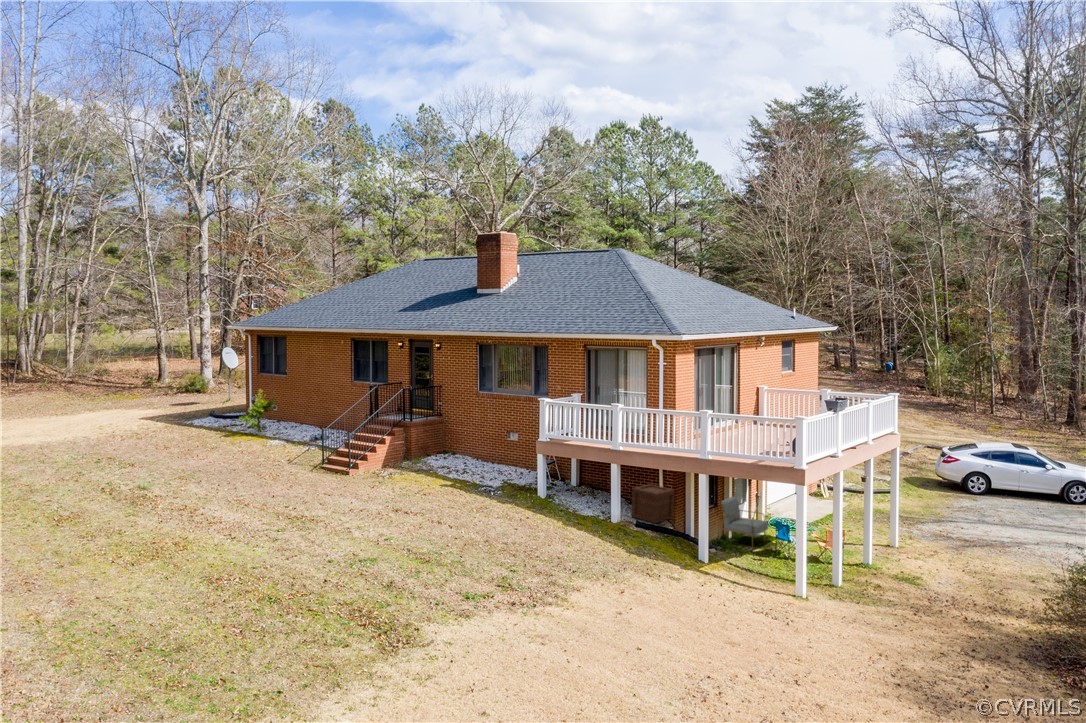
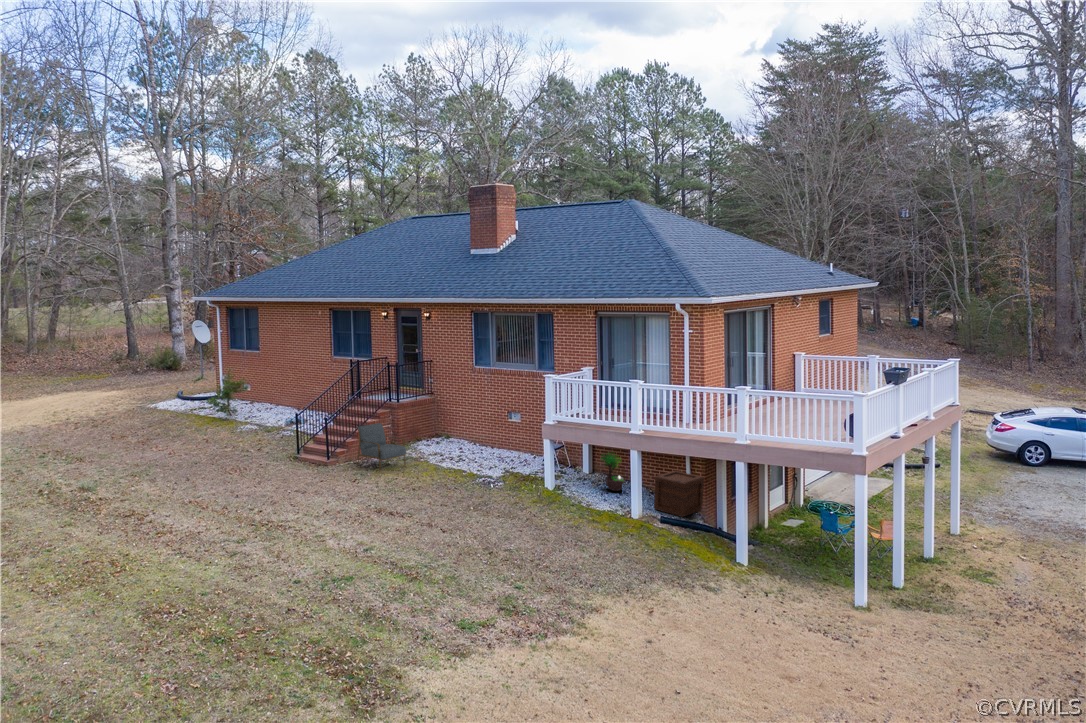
potted tree: none [586,465,607,502] -> present [601,453,625,491]
chair: present [719,497,768,547] -> present [357,423,406,472]

